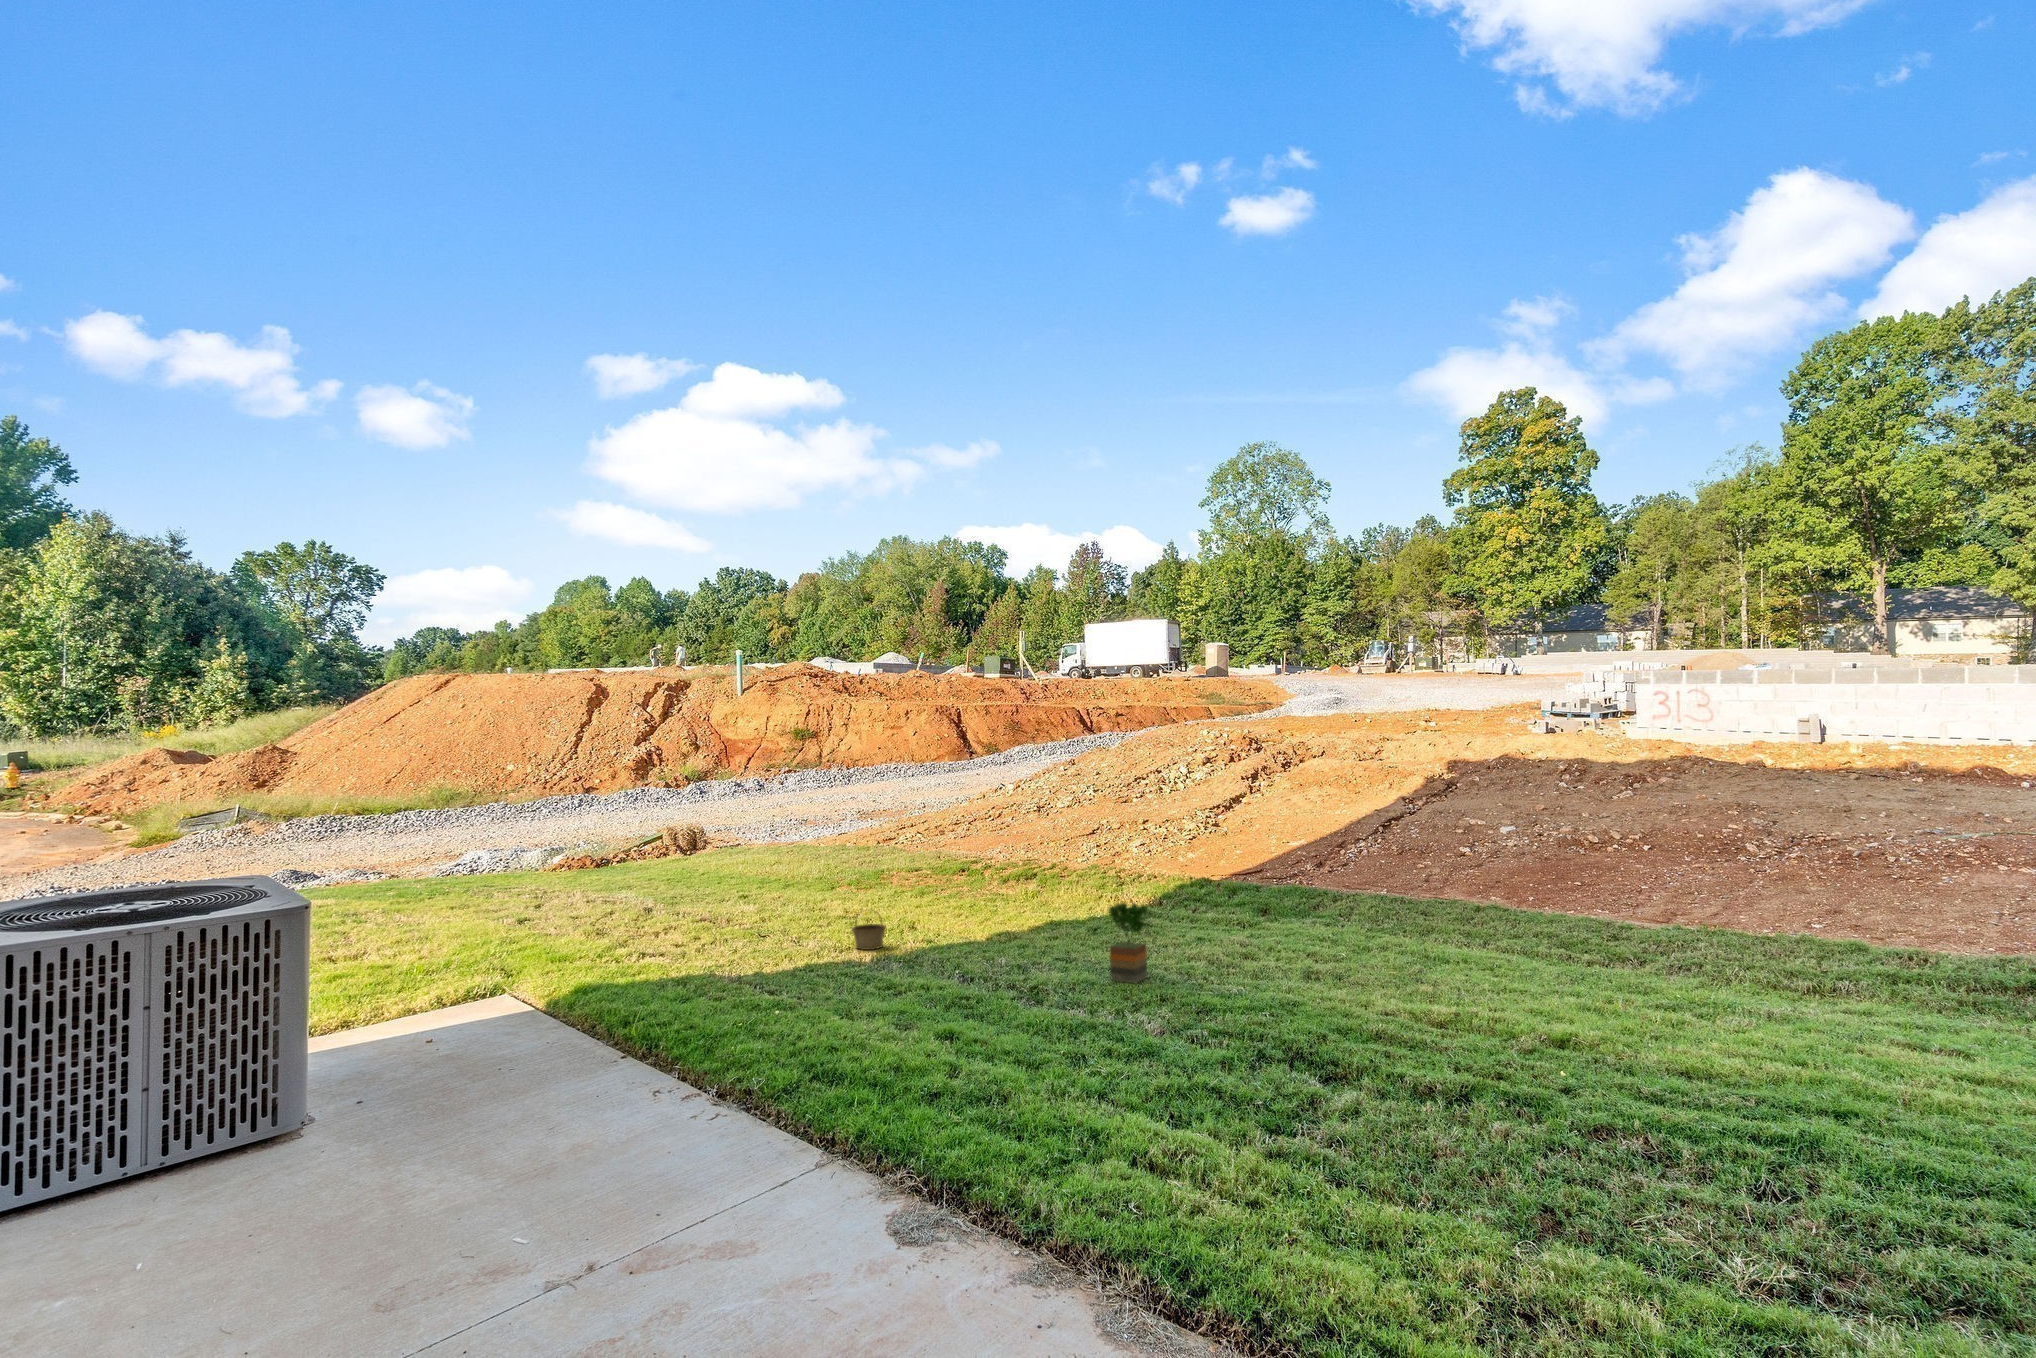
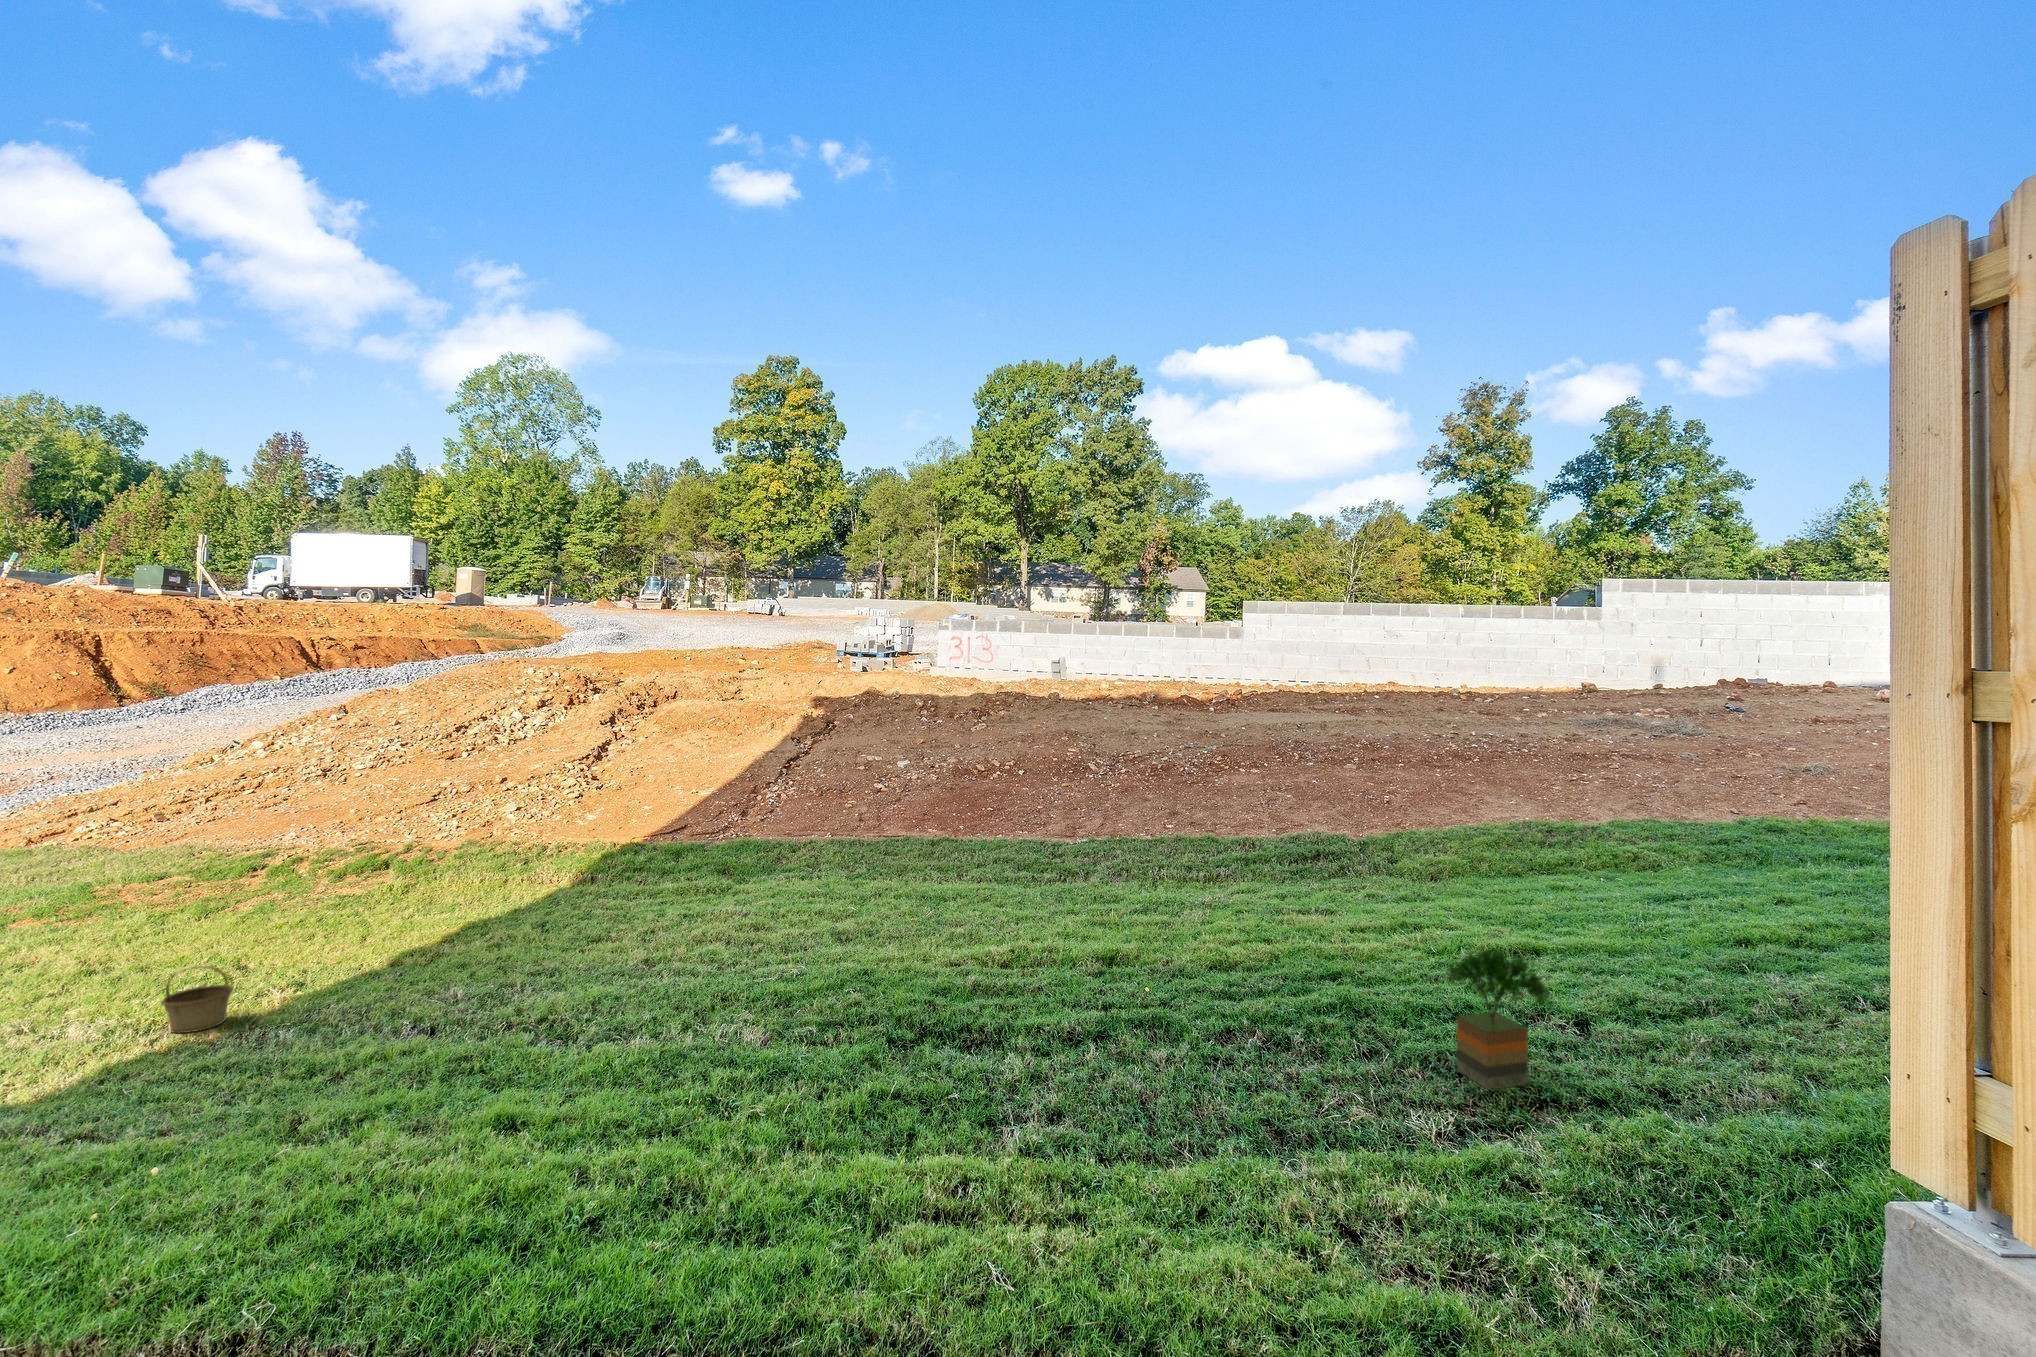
potted tree: present [1109,903,1153,983] -> present [1447,950,1552,1090]

